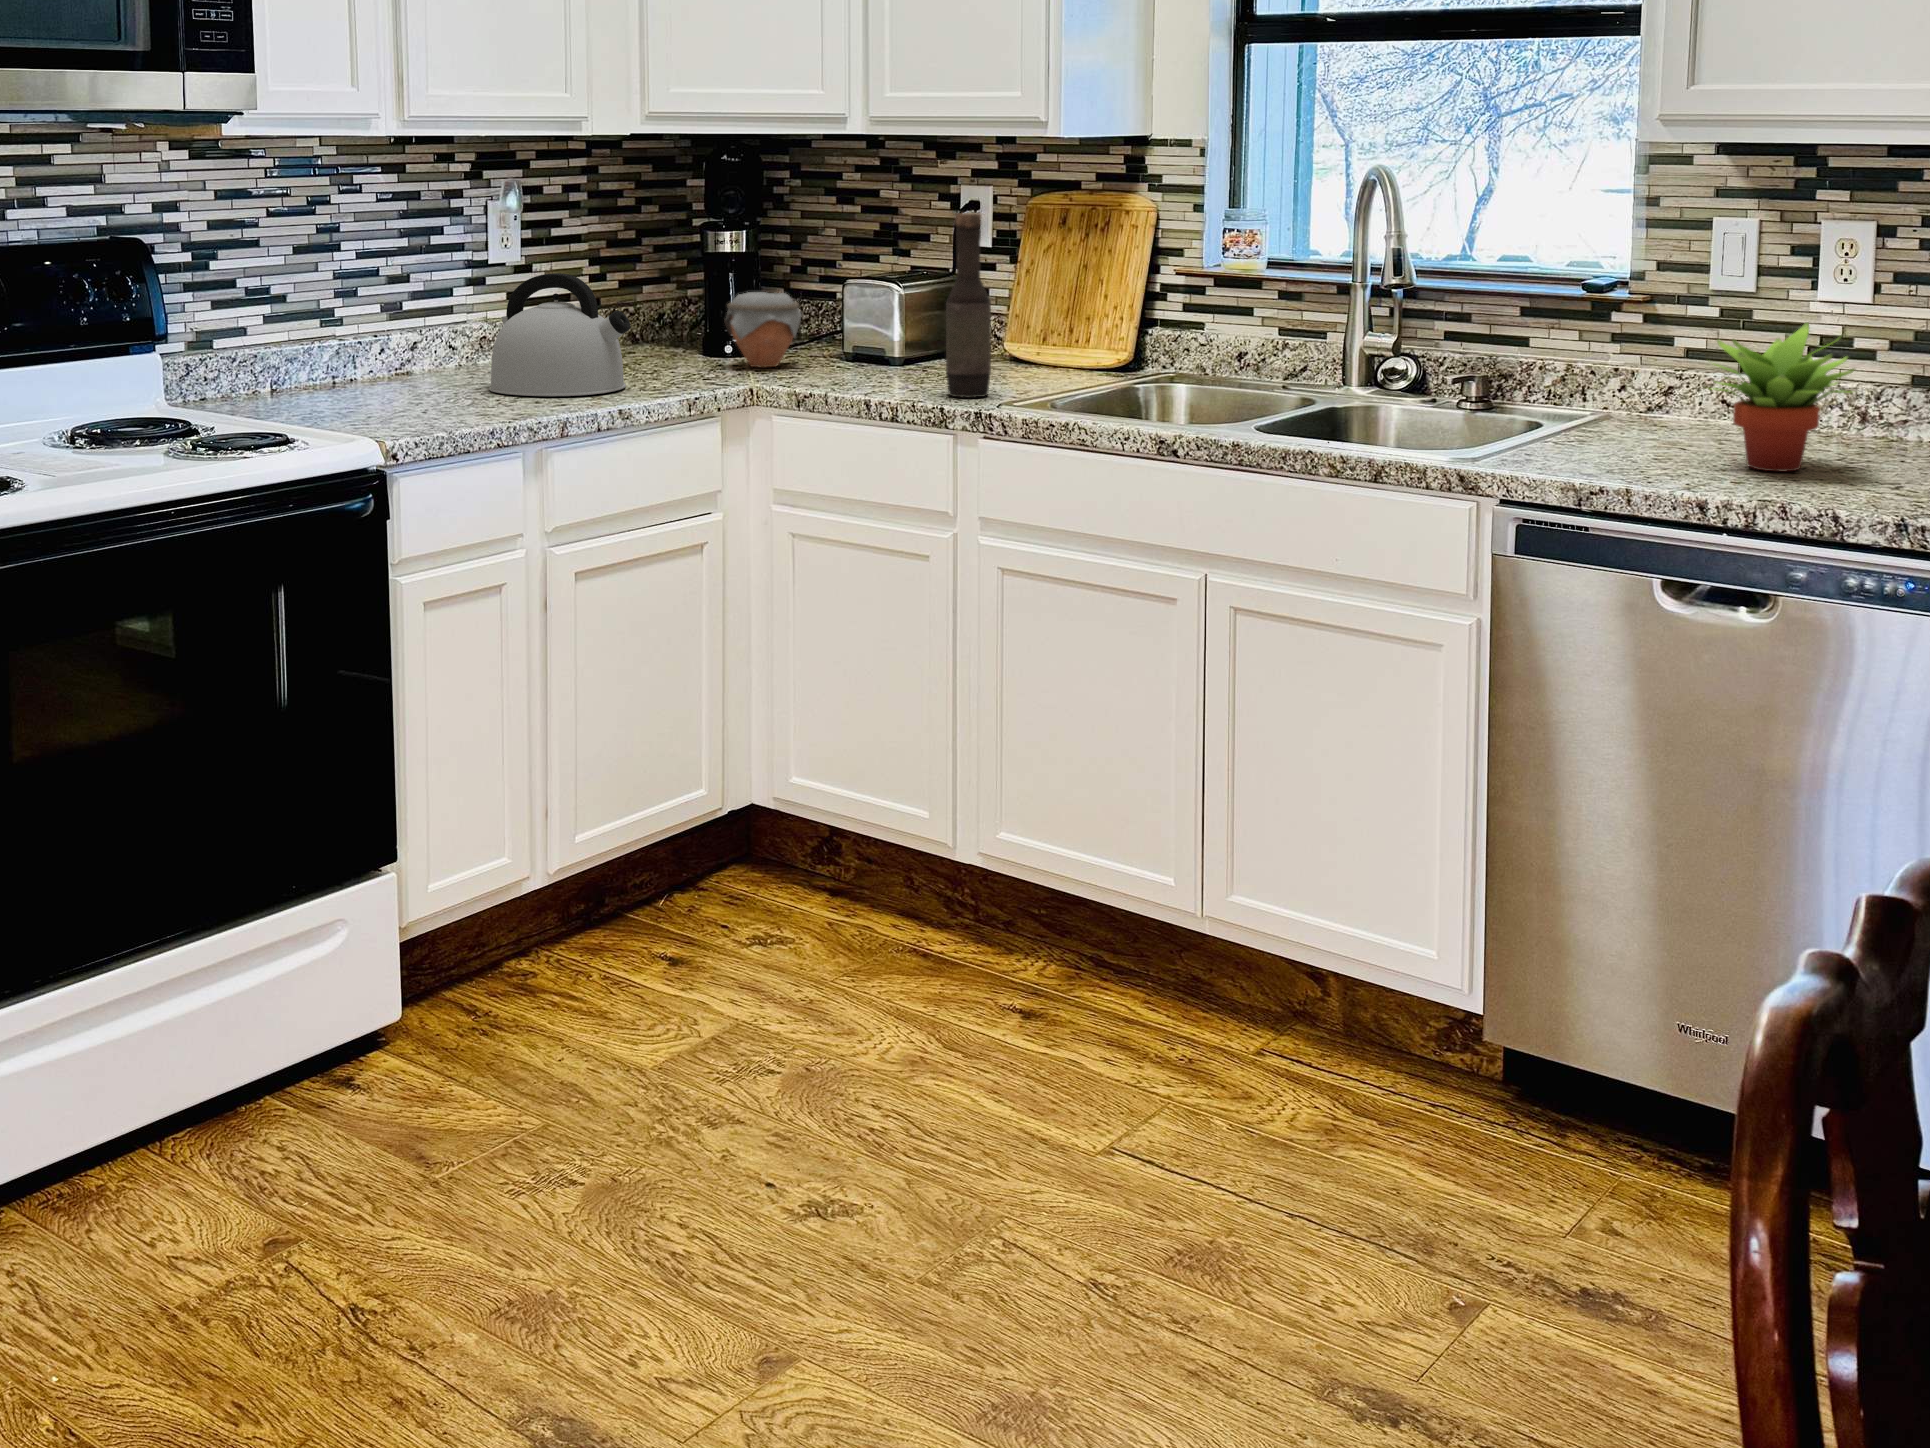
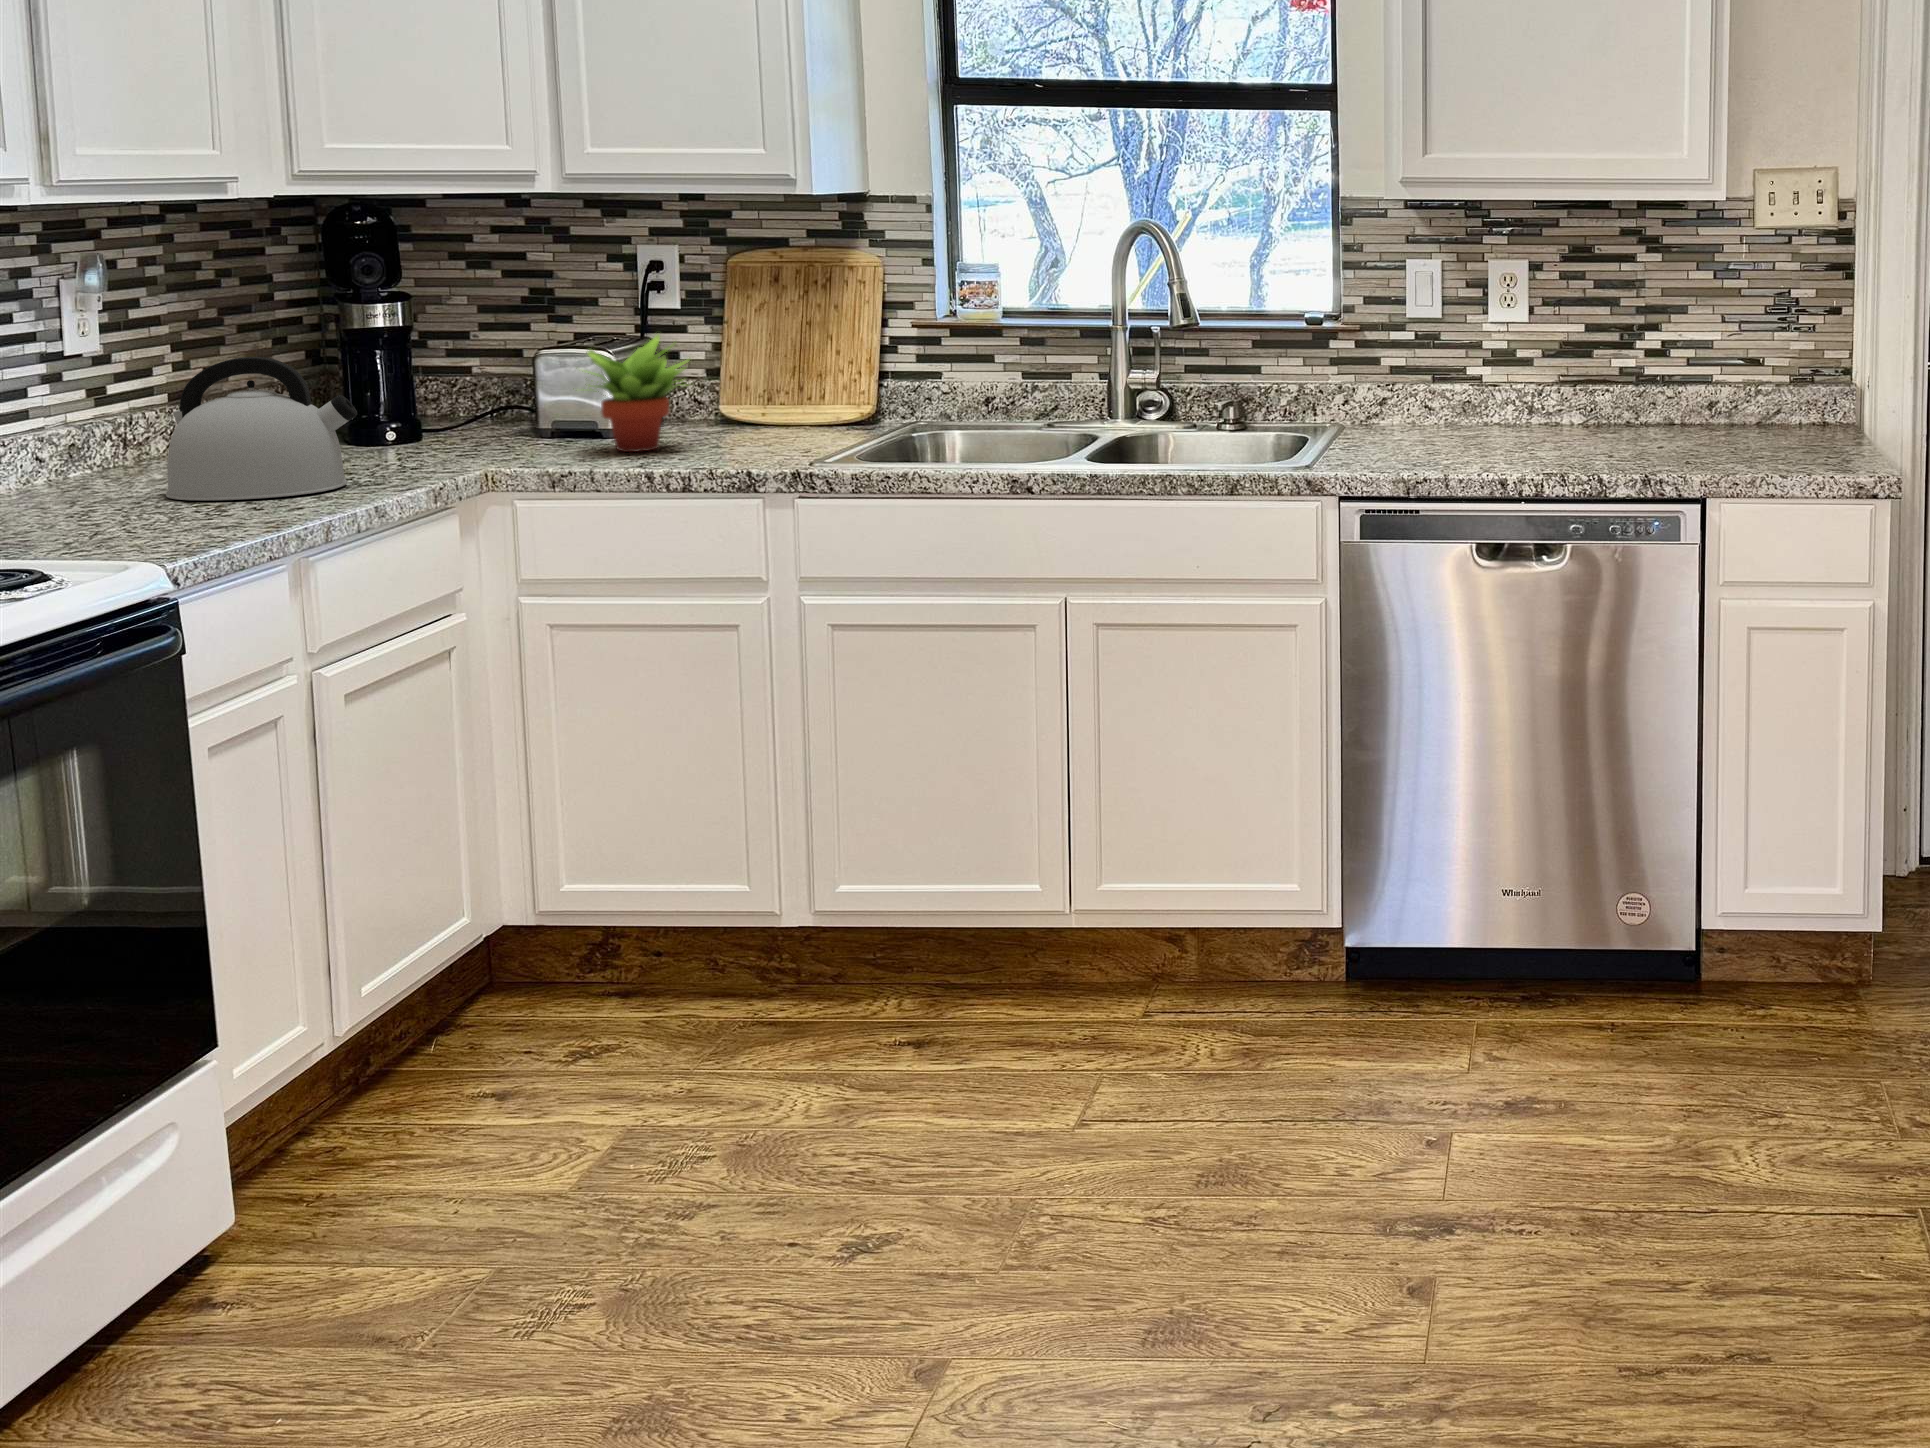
bottle: present [946,213,991,398] -> none [725,273,777,459]
jar: present [724,292,801,367] -> none [409,368,500,451]
succulent plant: present [1711,322,1855,471] -> present [573,334,689,452]

